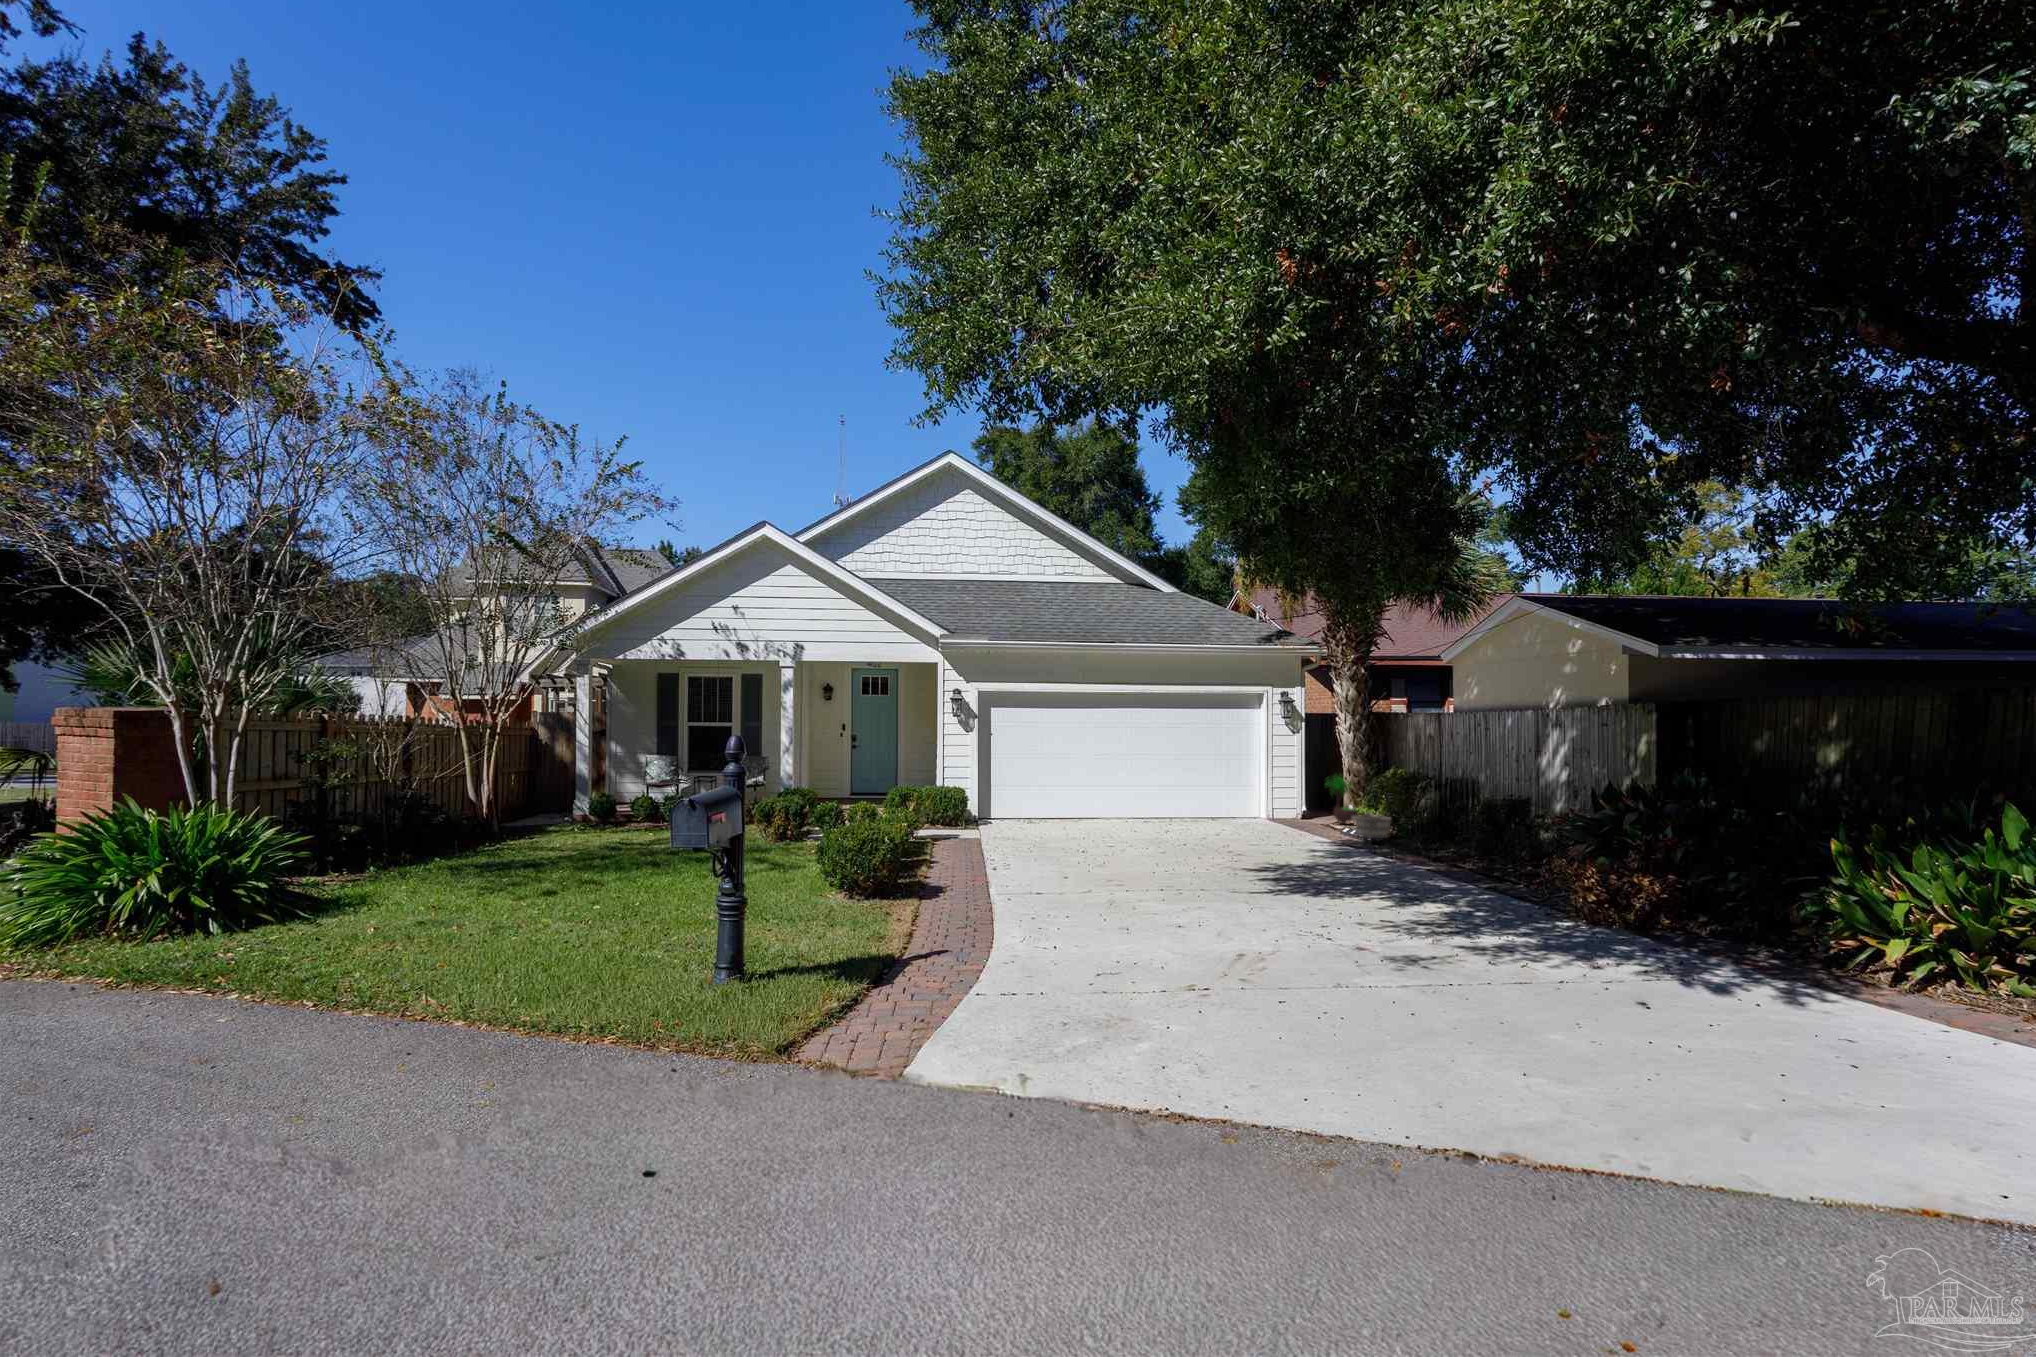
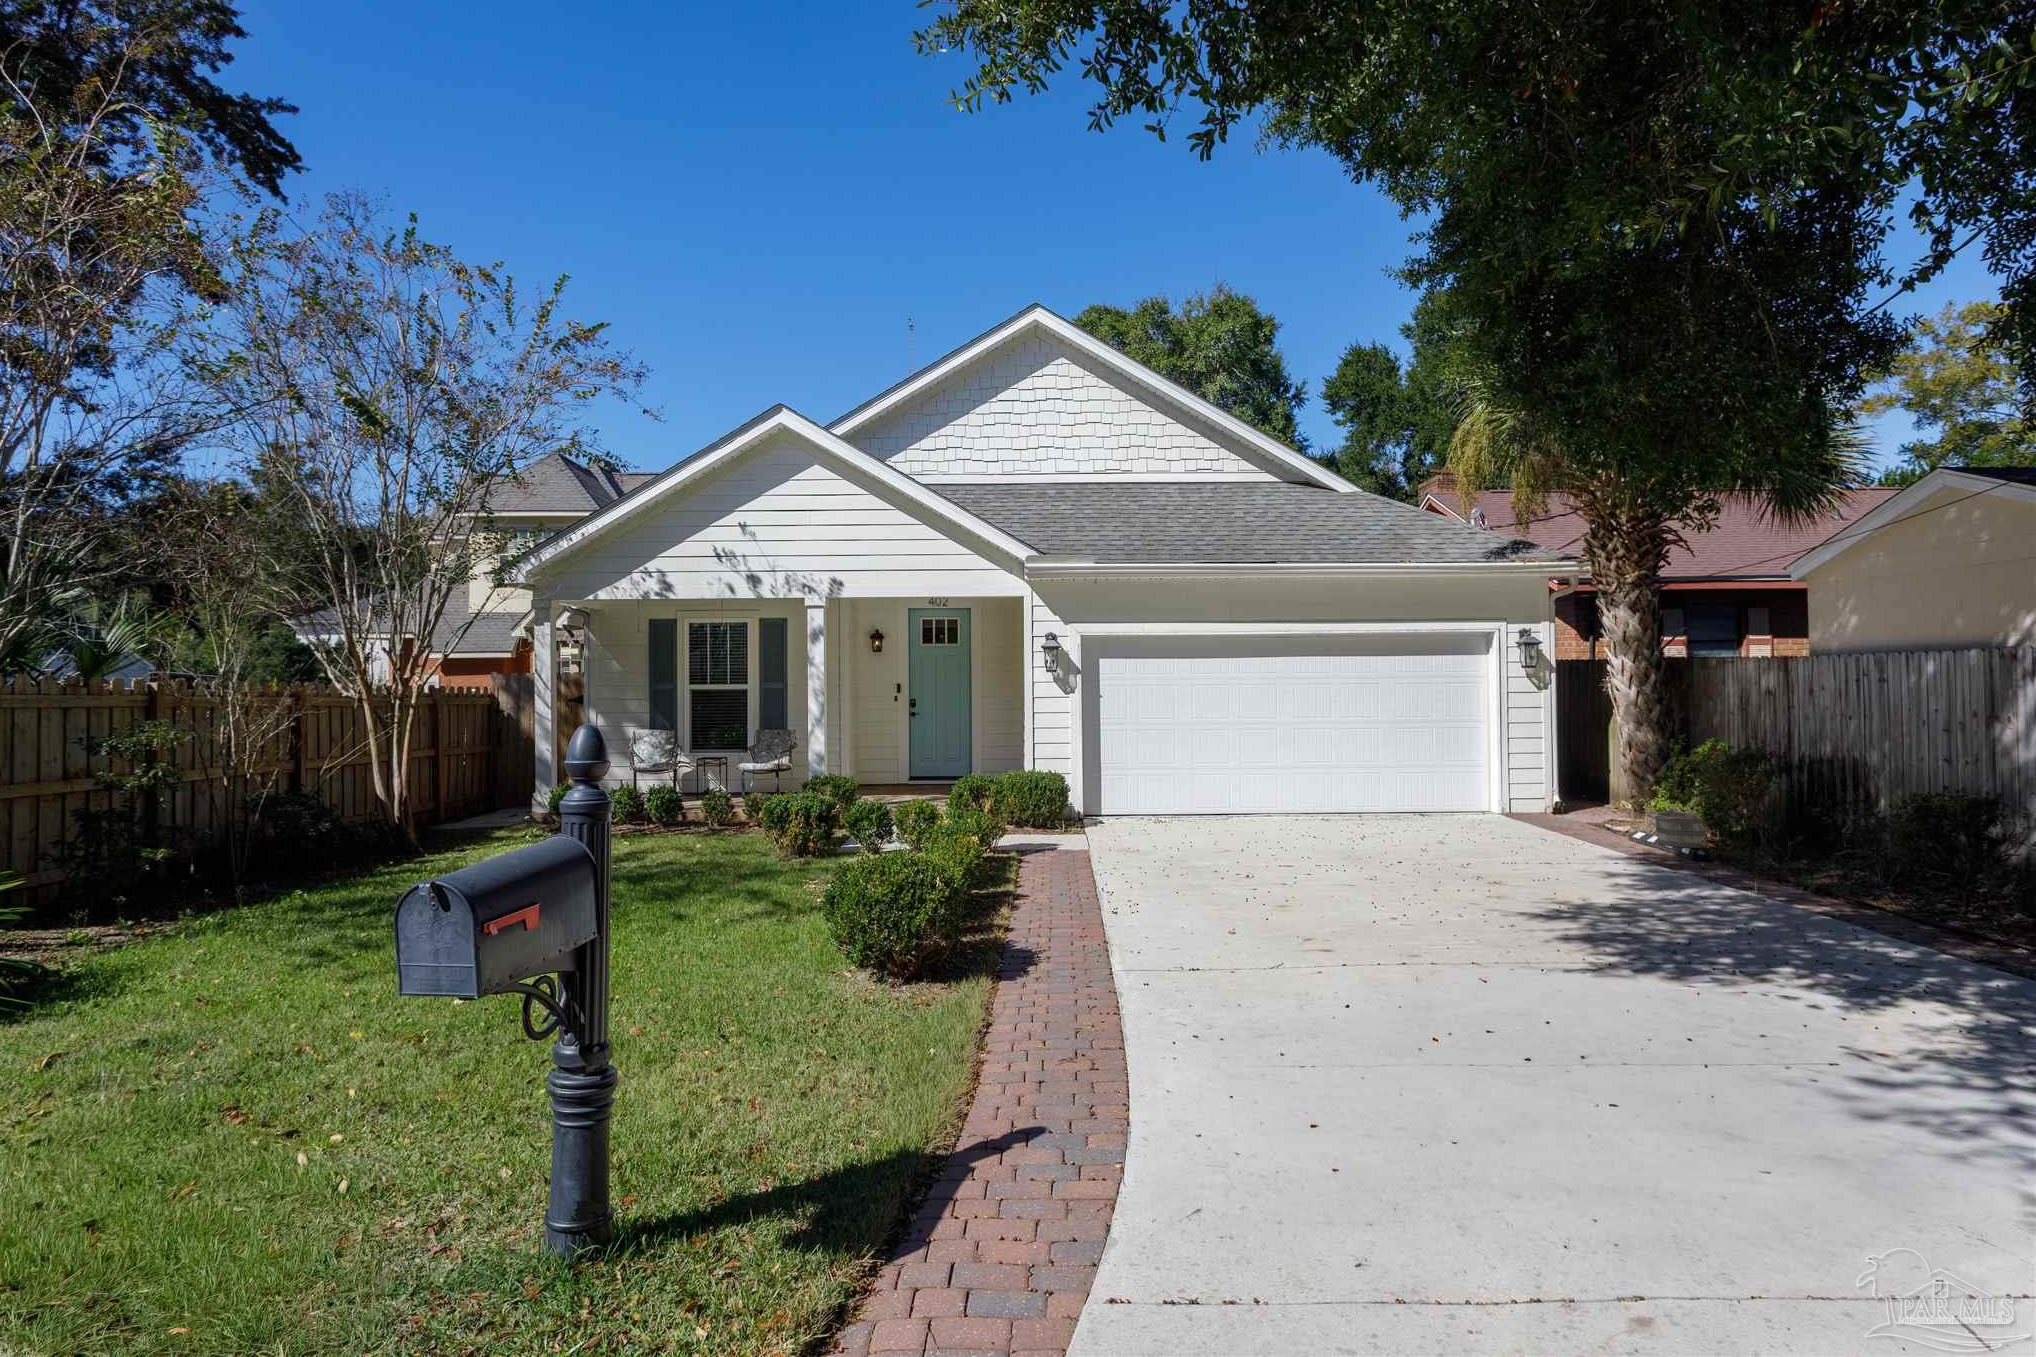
potted tree: present [1326,775,1358,825] -> none [1589,743,1644,822]

